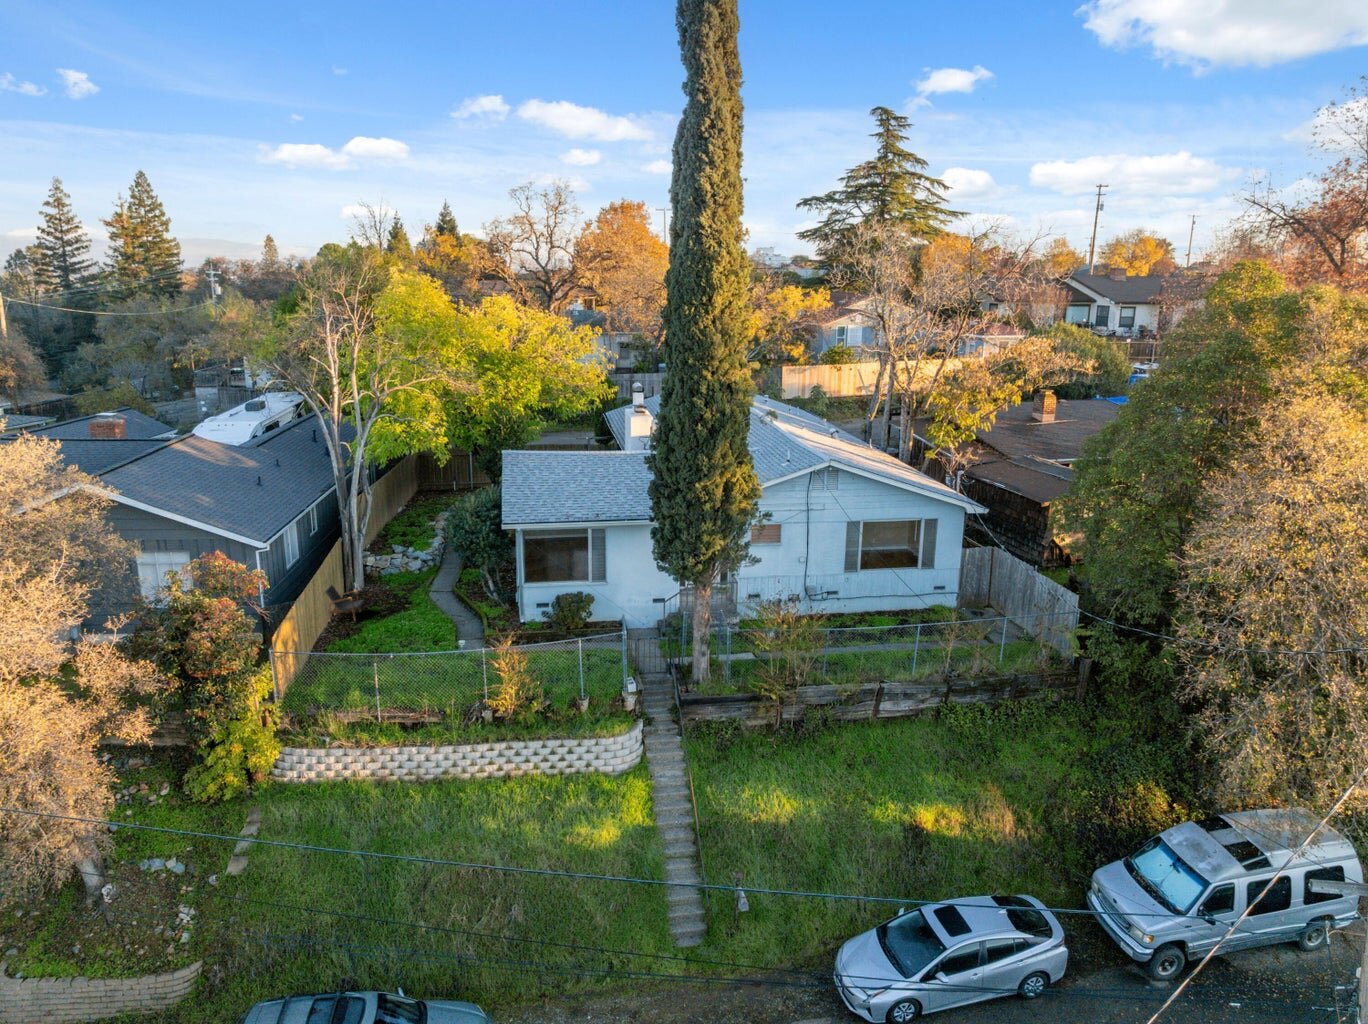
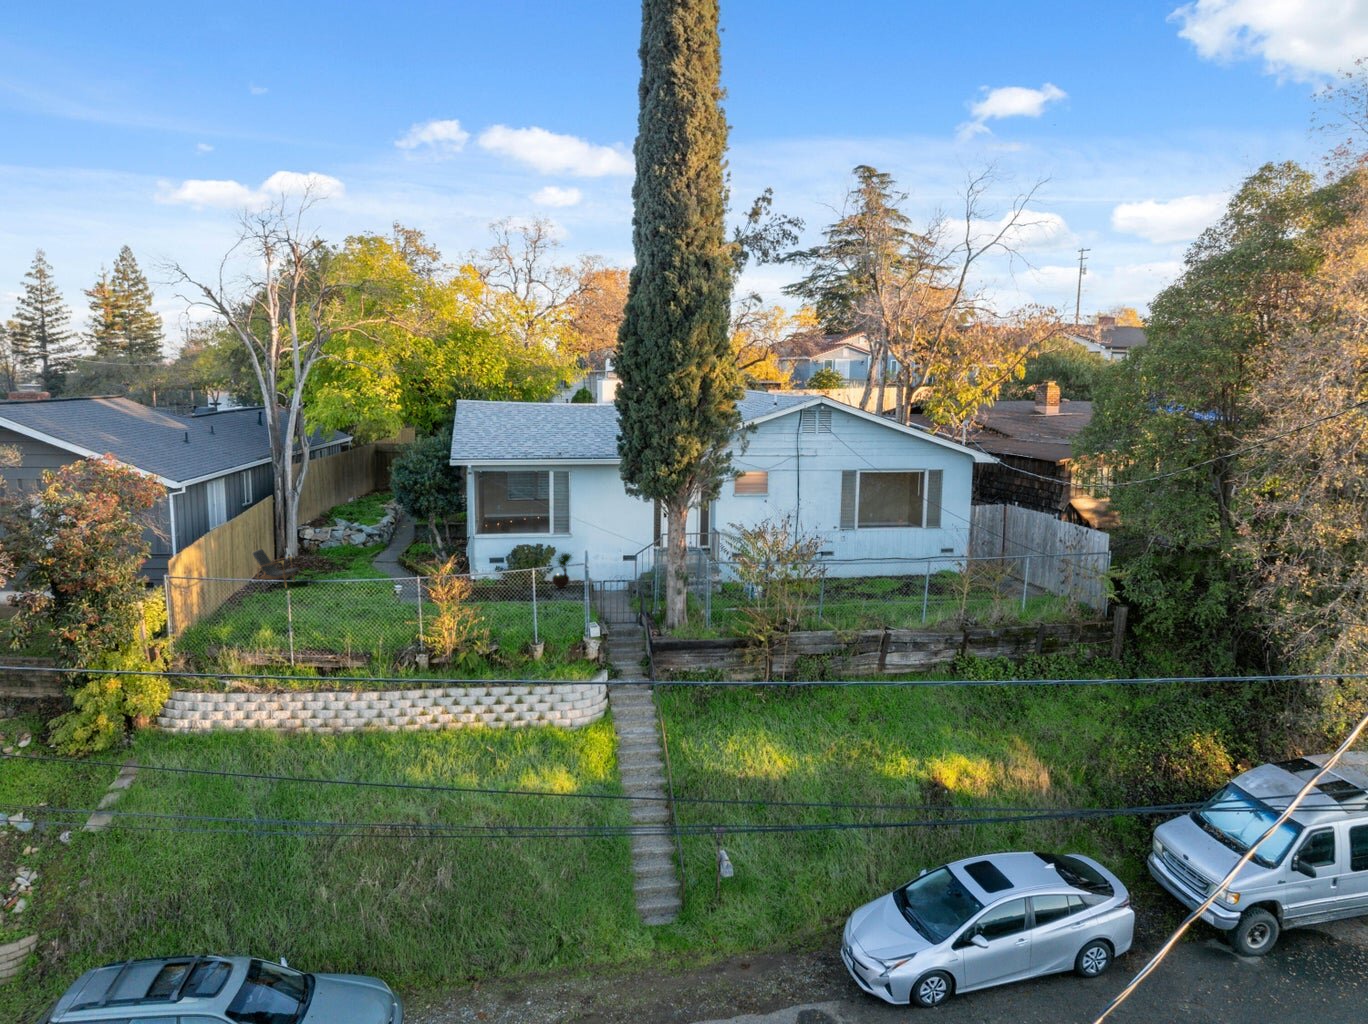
potted tree: none [589,596,609,628] -> present [552,553,572,588]

